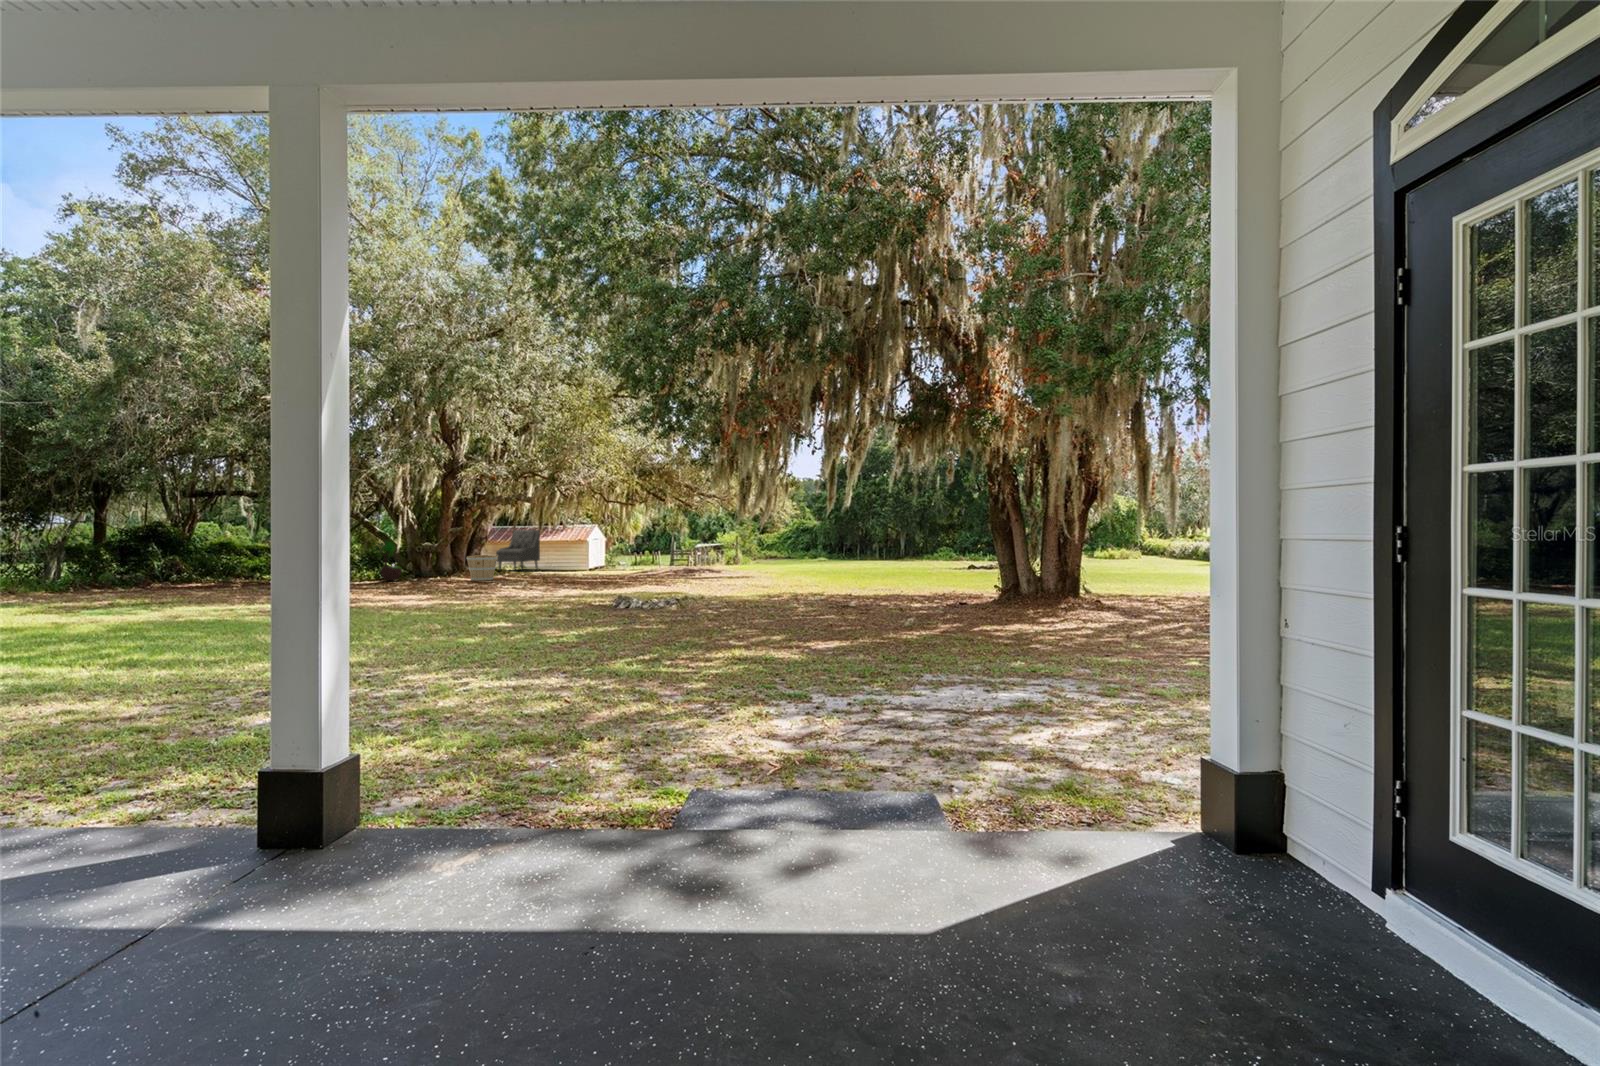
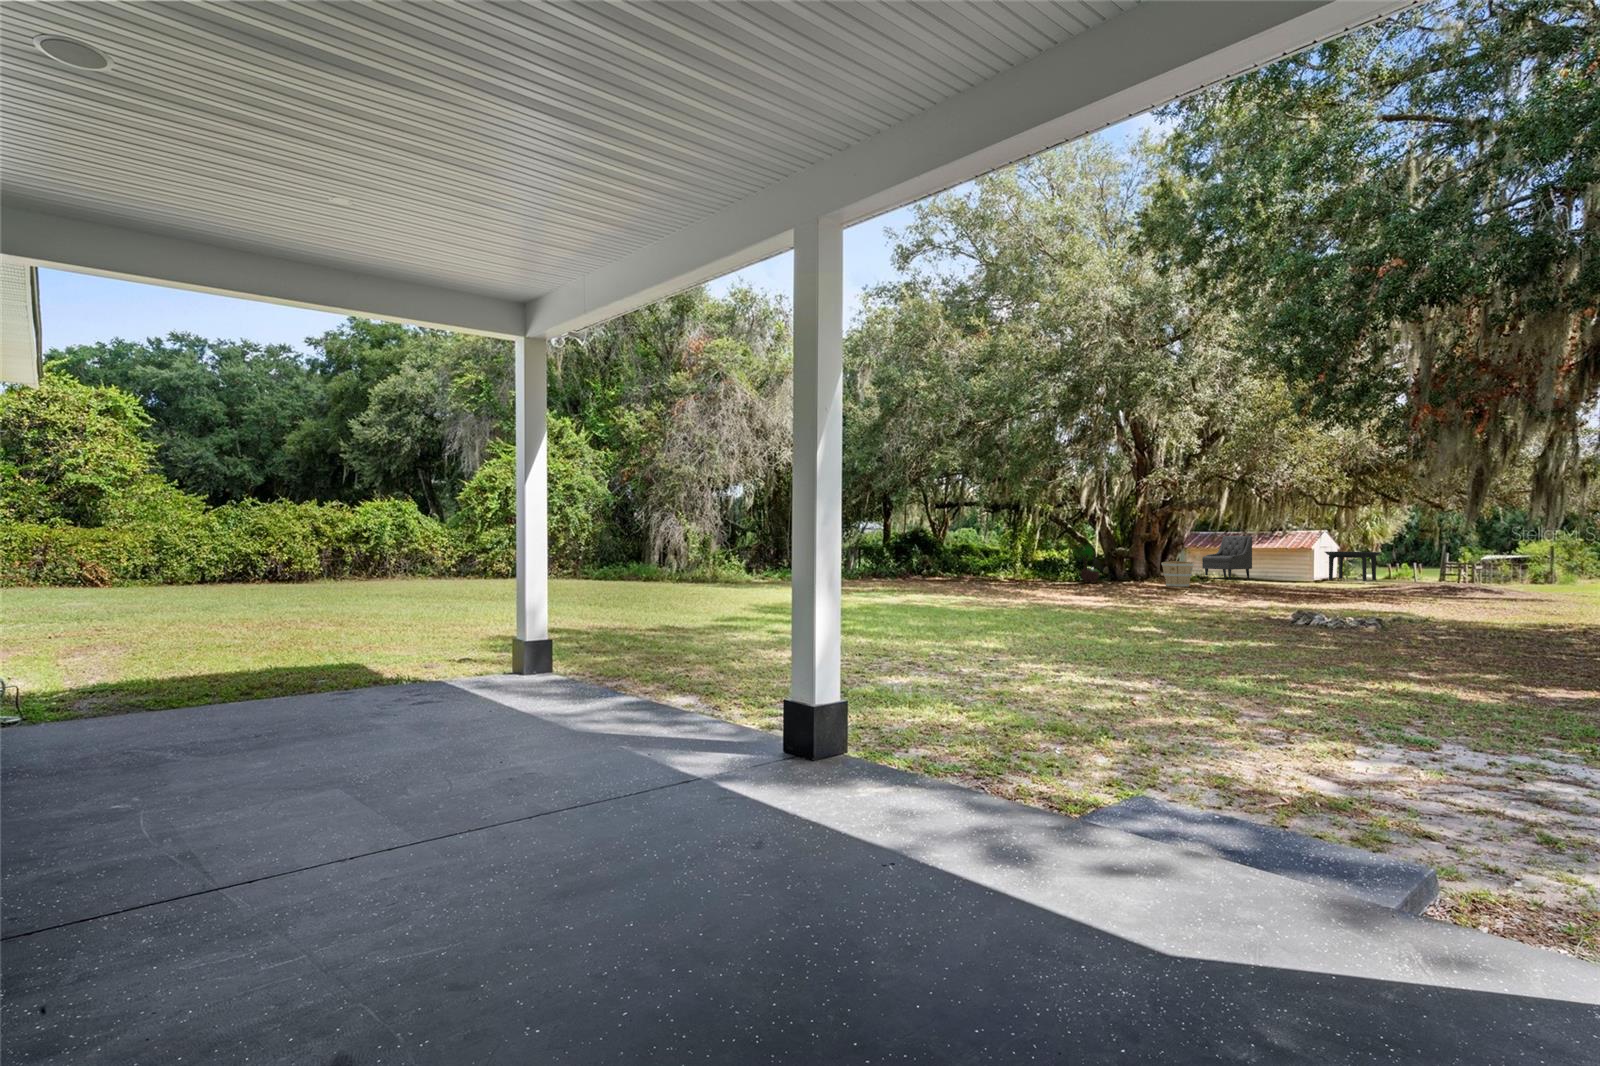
round table: none [596,543,639,568] -> present [1325,552,1381,581]

